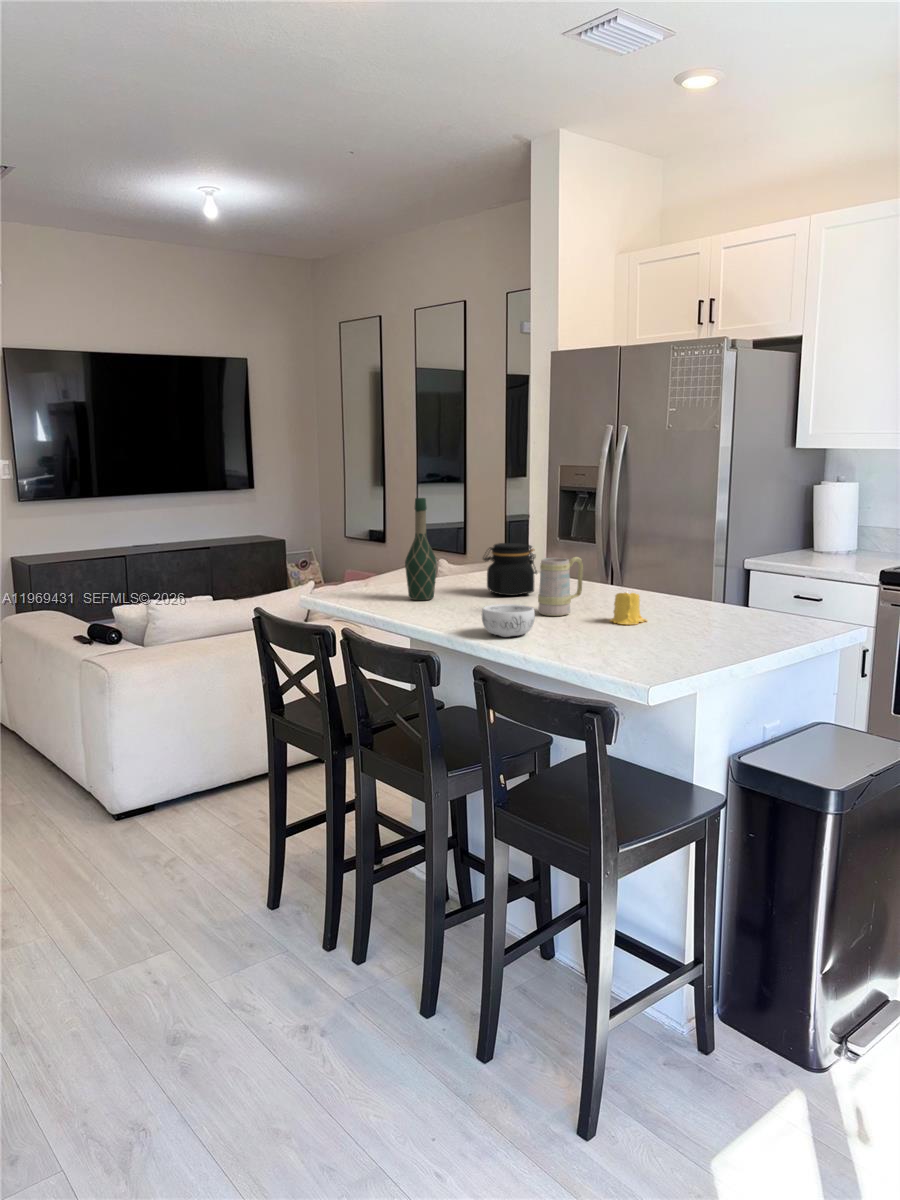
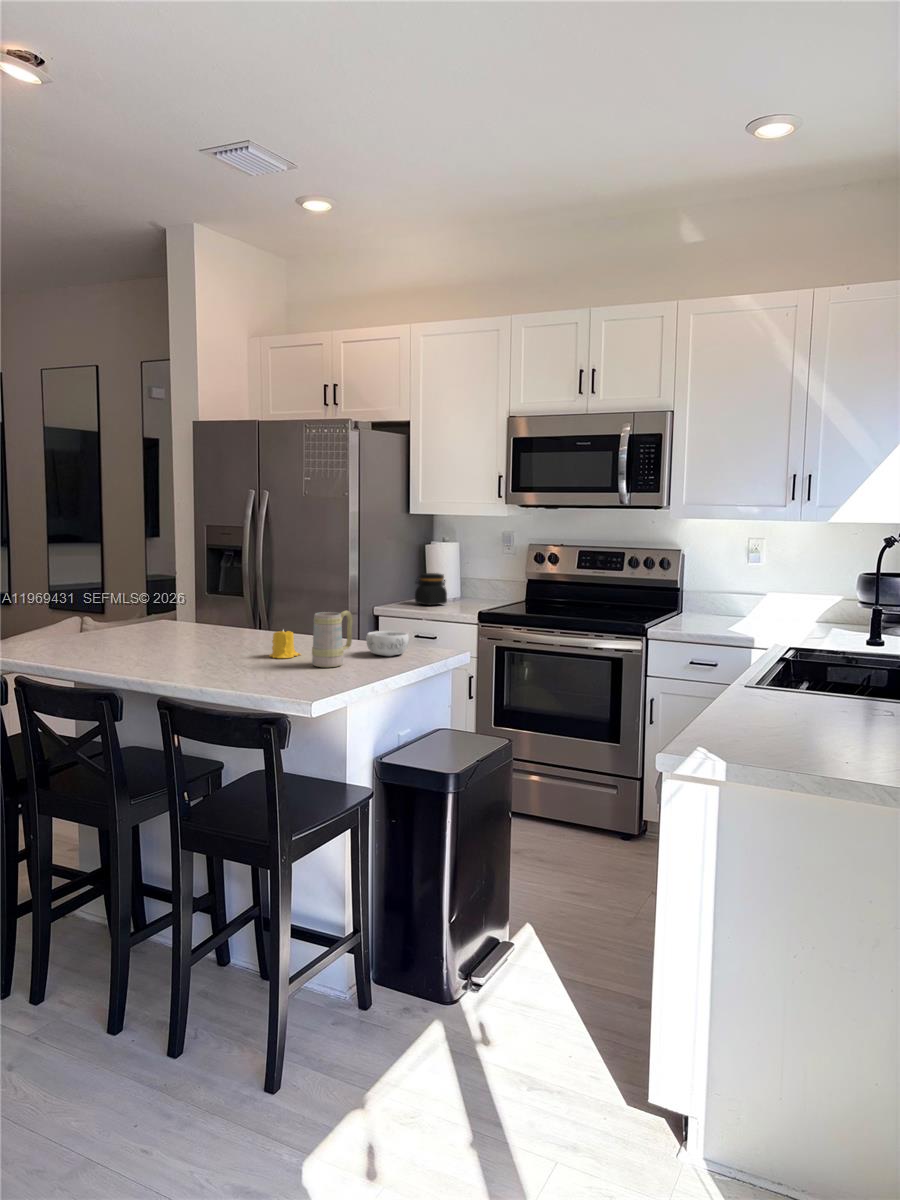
wine bottle: present [405,498,437,600] -> none [69,552,102,649]
jar: present [483,543,537,596] -> present [415,573,447,605]
mug: present [538,557,583,616] -> present [312,611,353,667]
decorative bowl: present [482,604,535,637] -> present [366,631,409,656]

